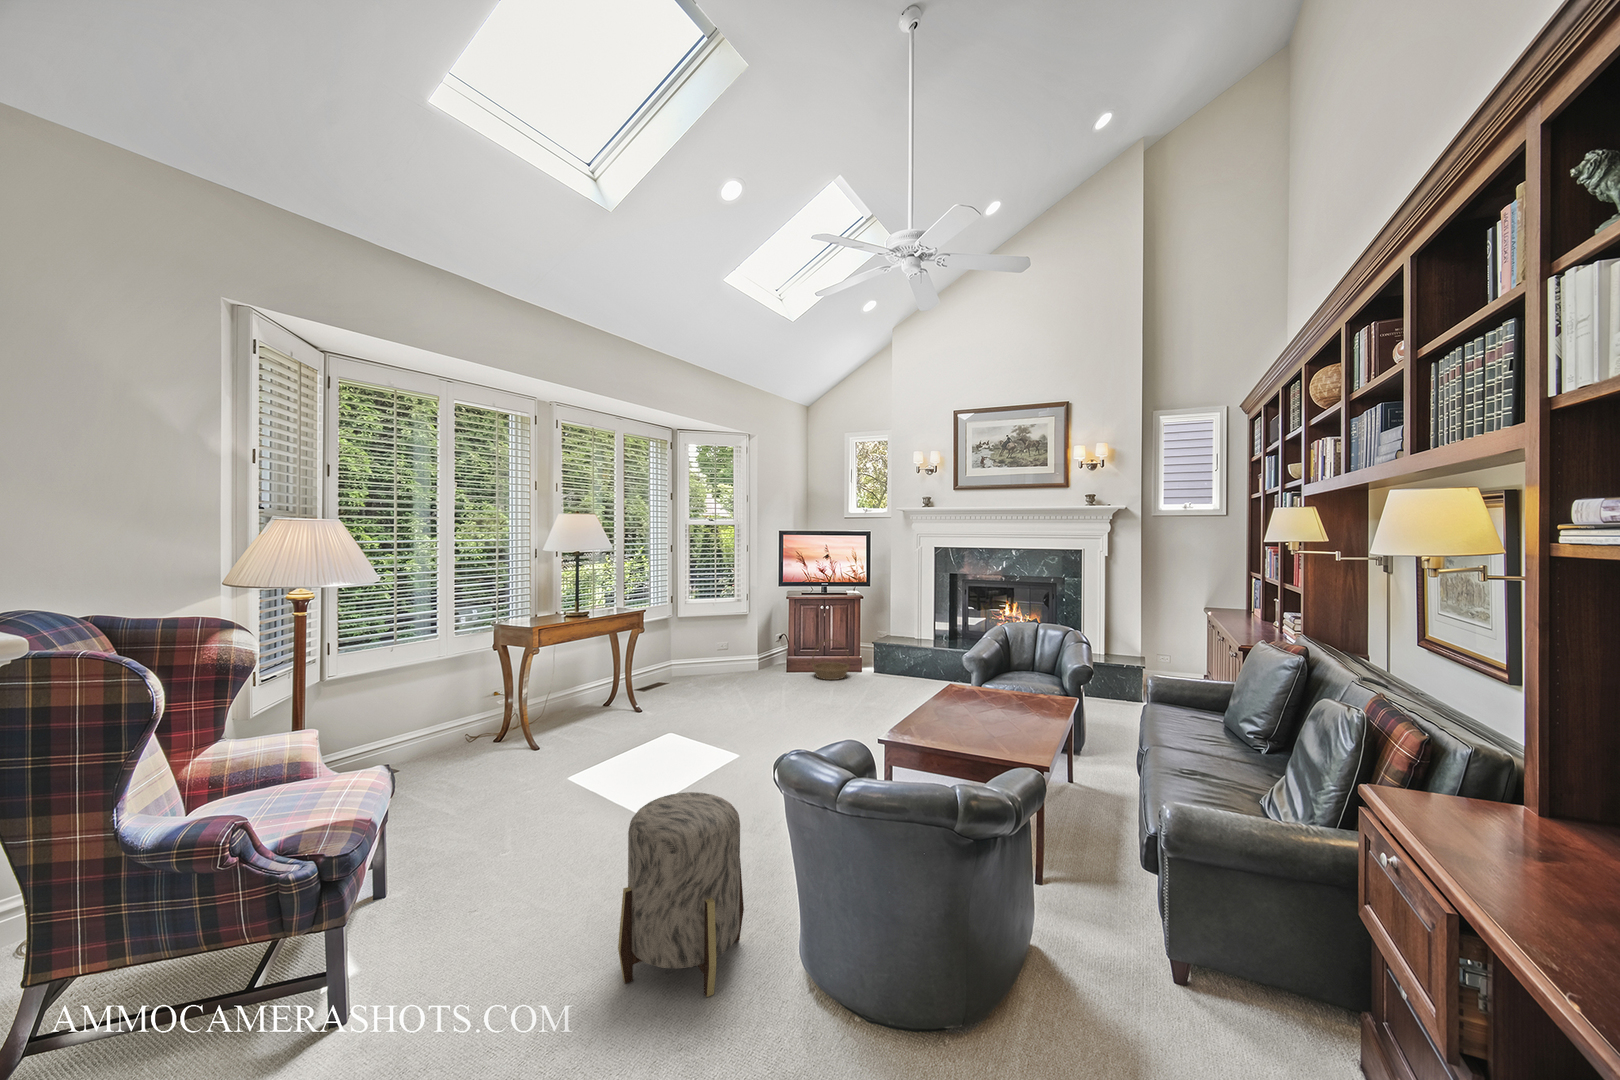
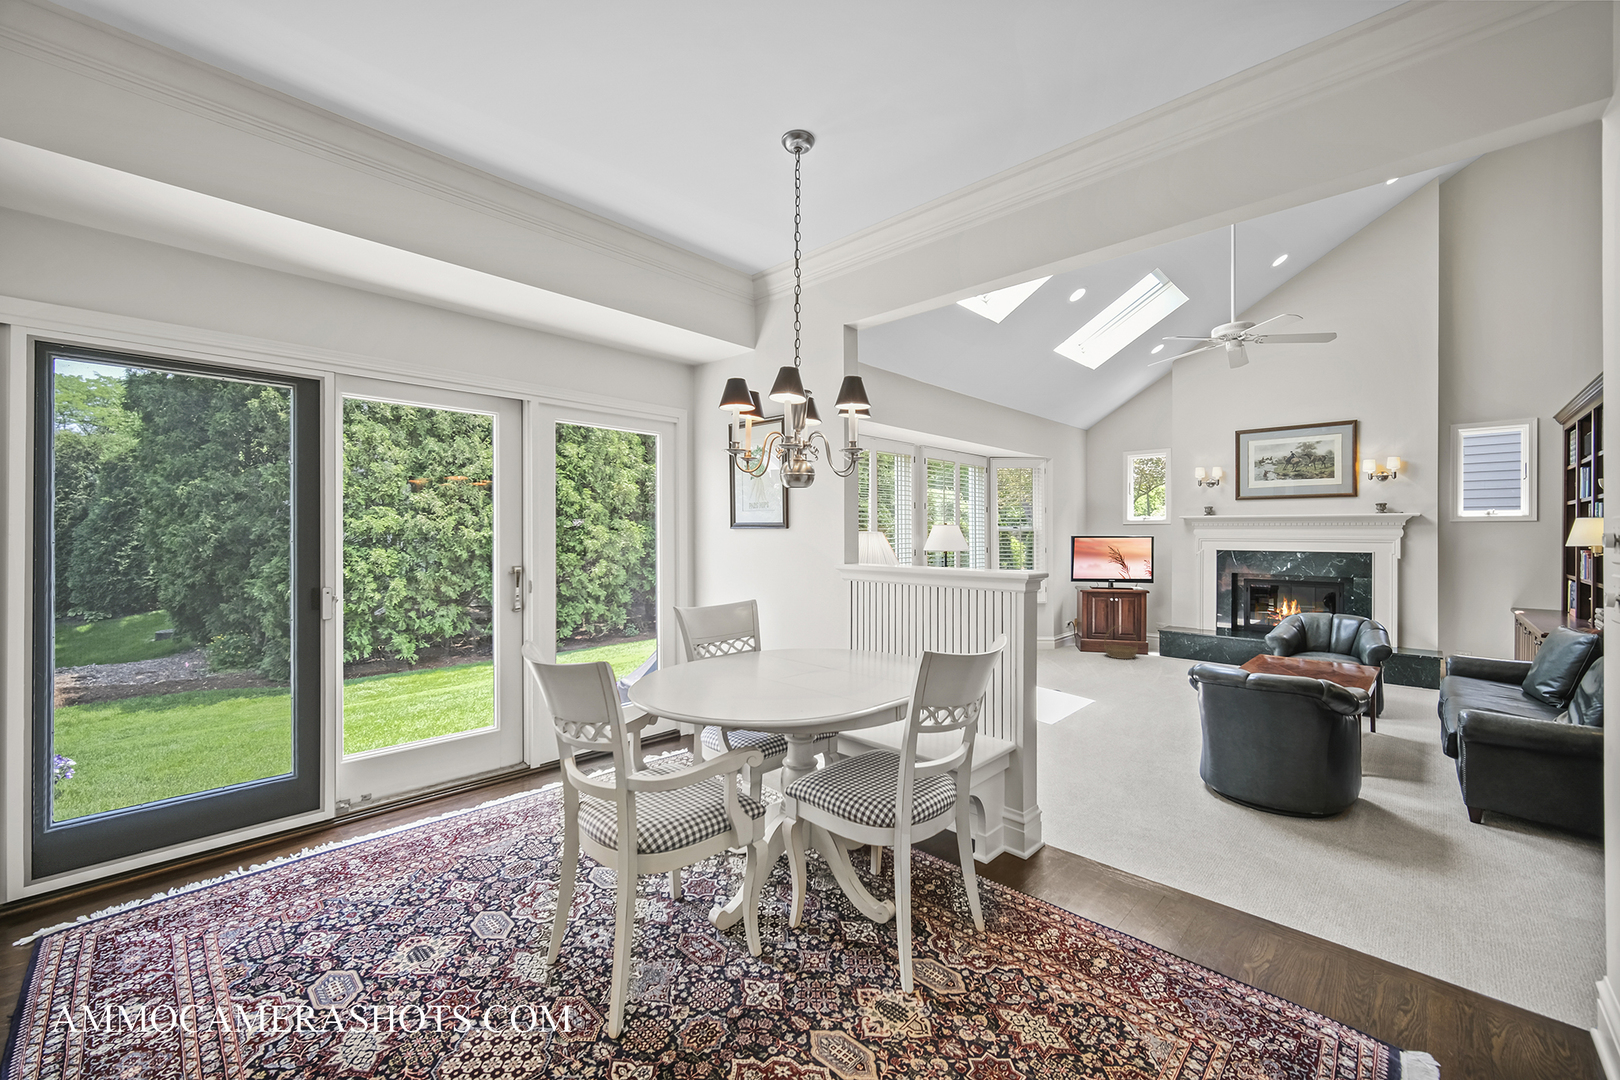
ottoman: present [618,792,744,997] -> none [1093,687,1162,789]

